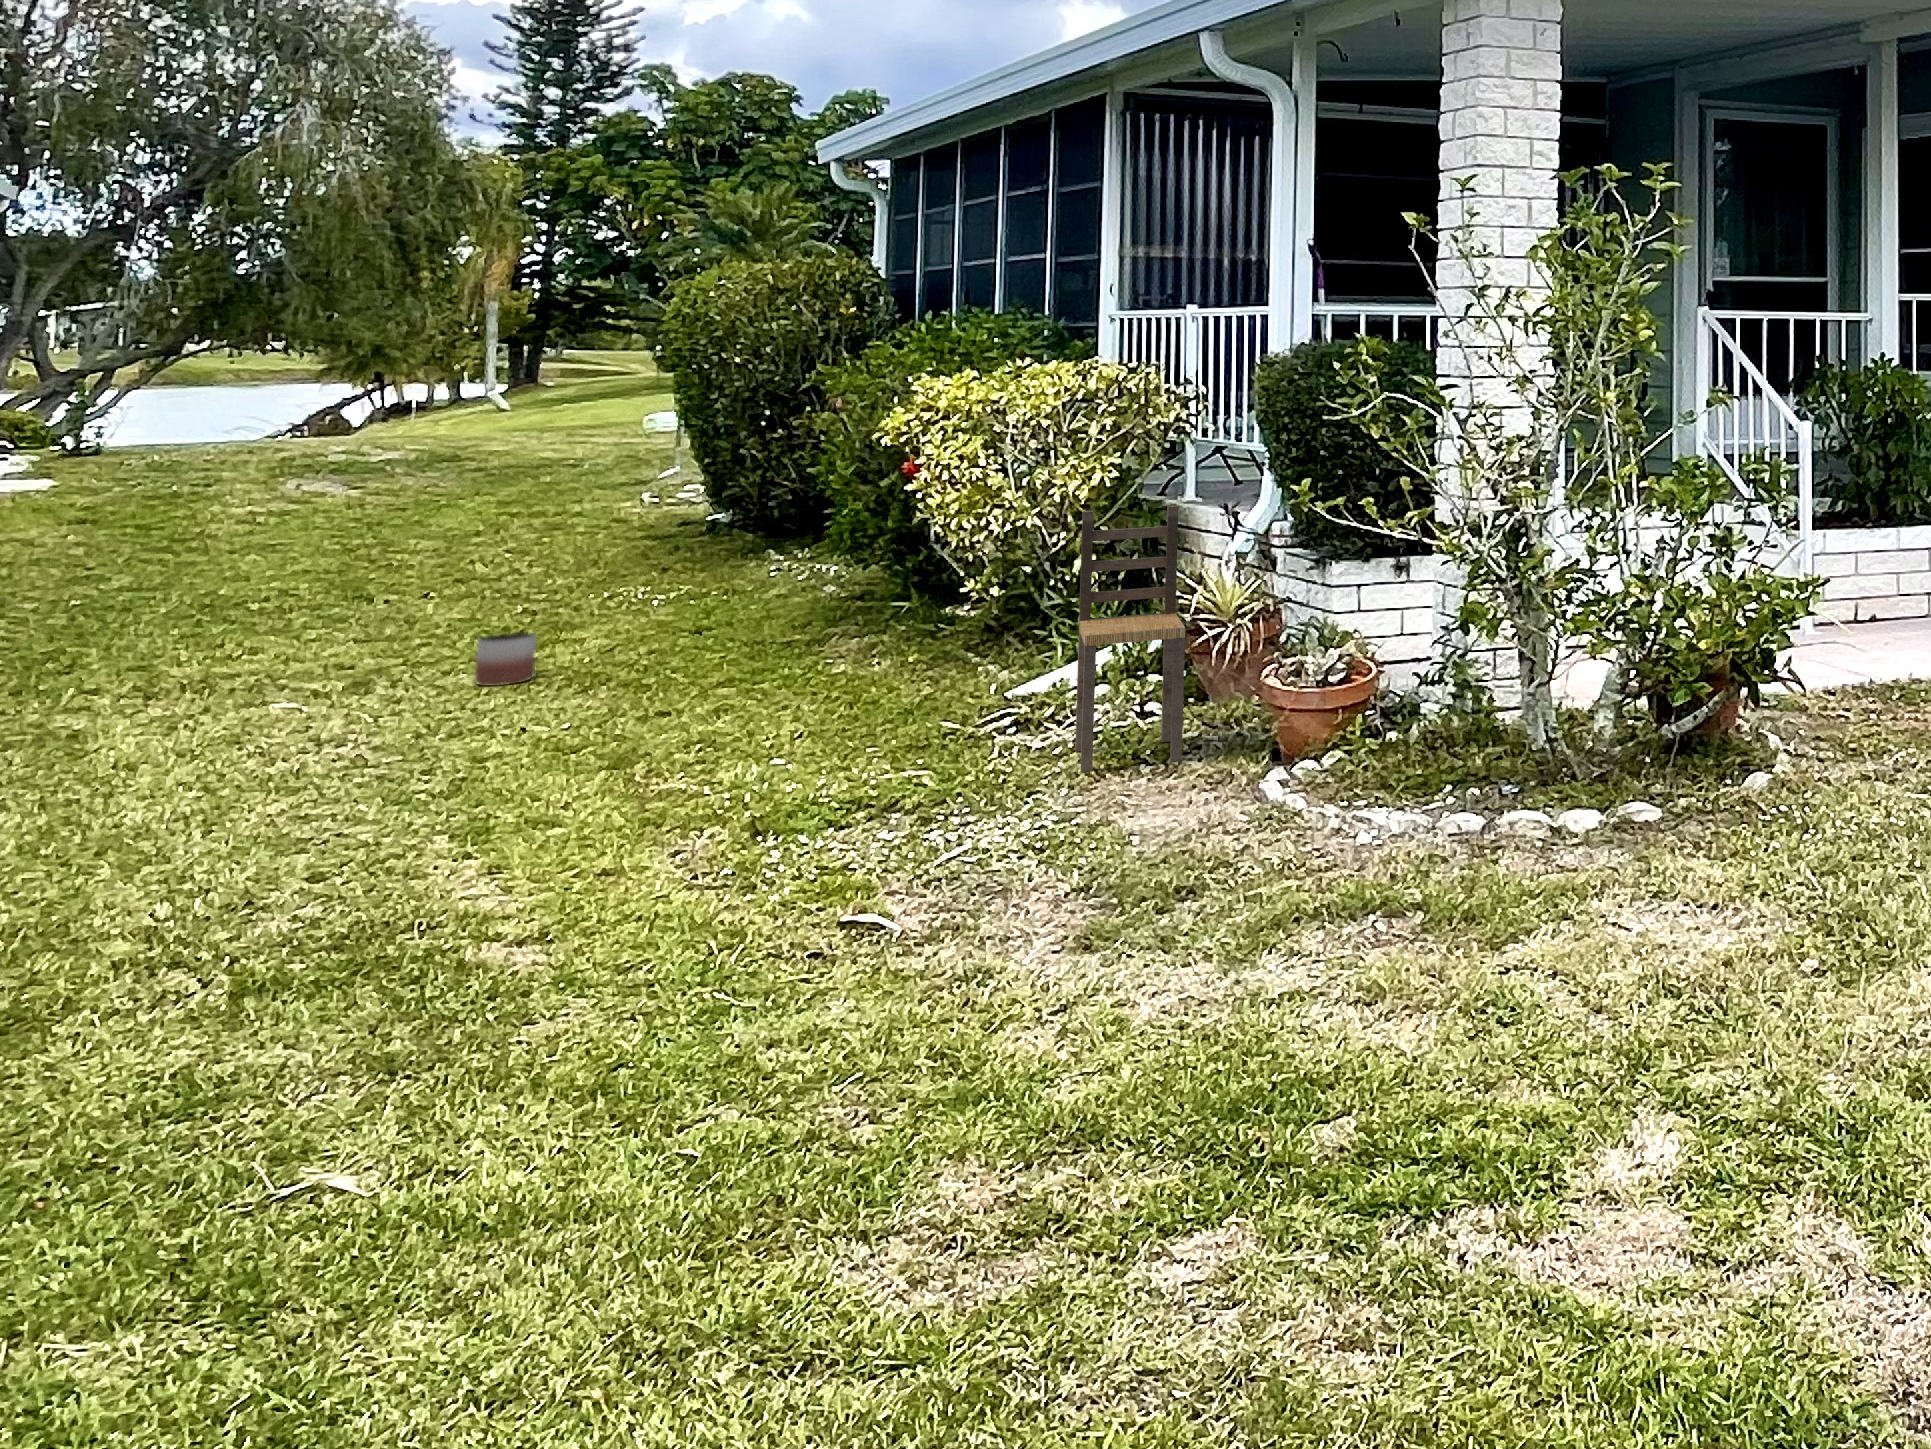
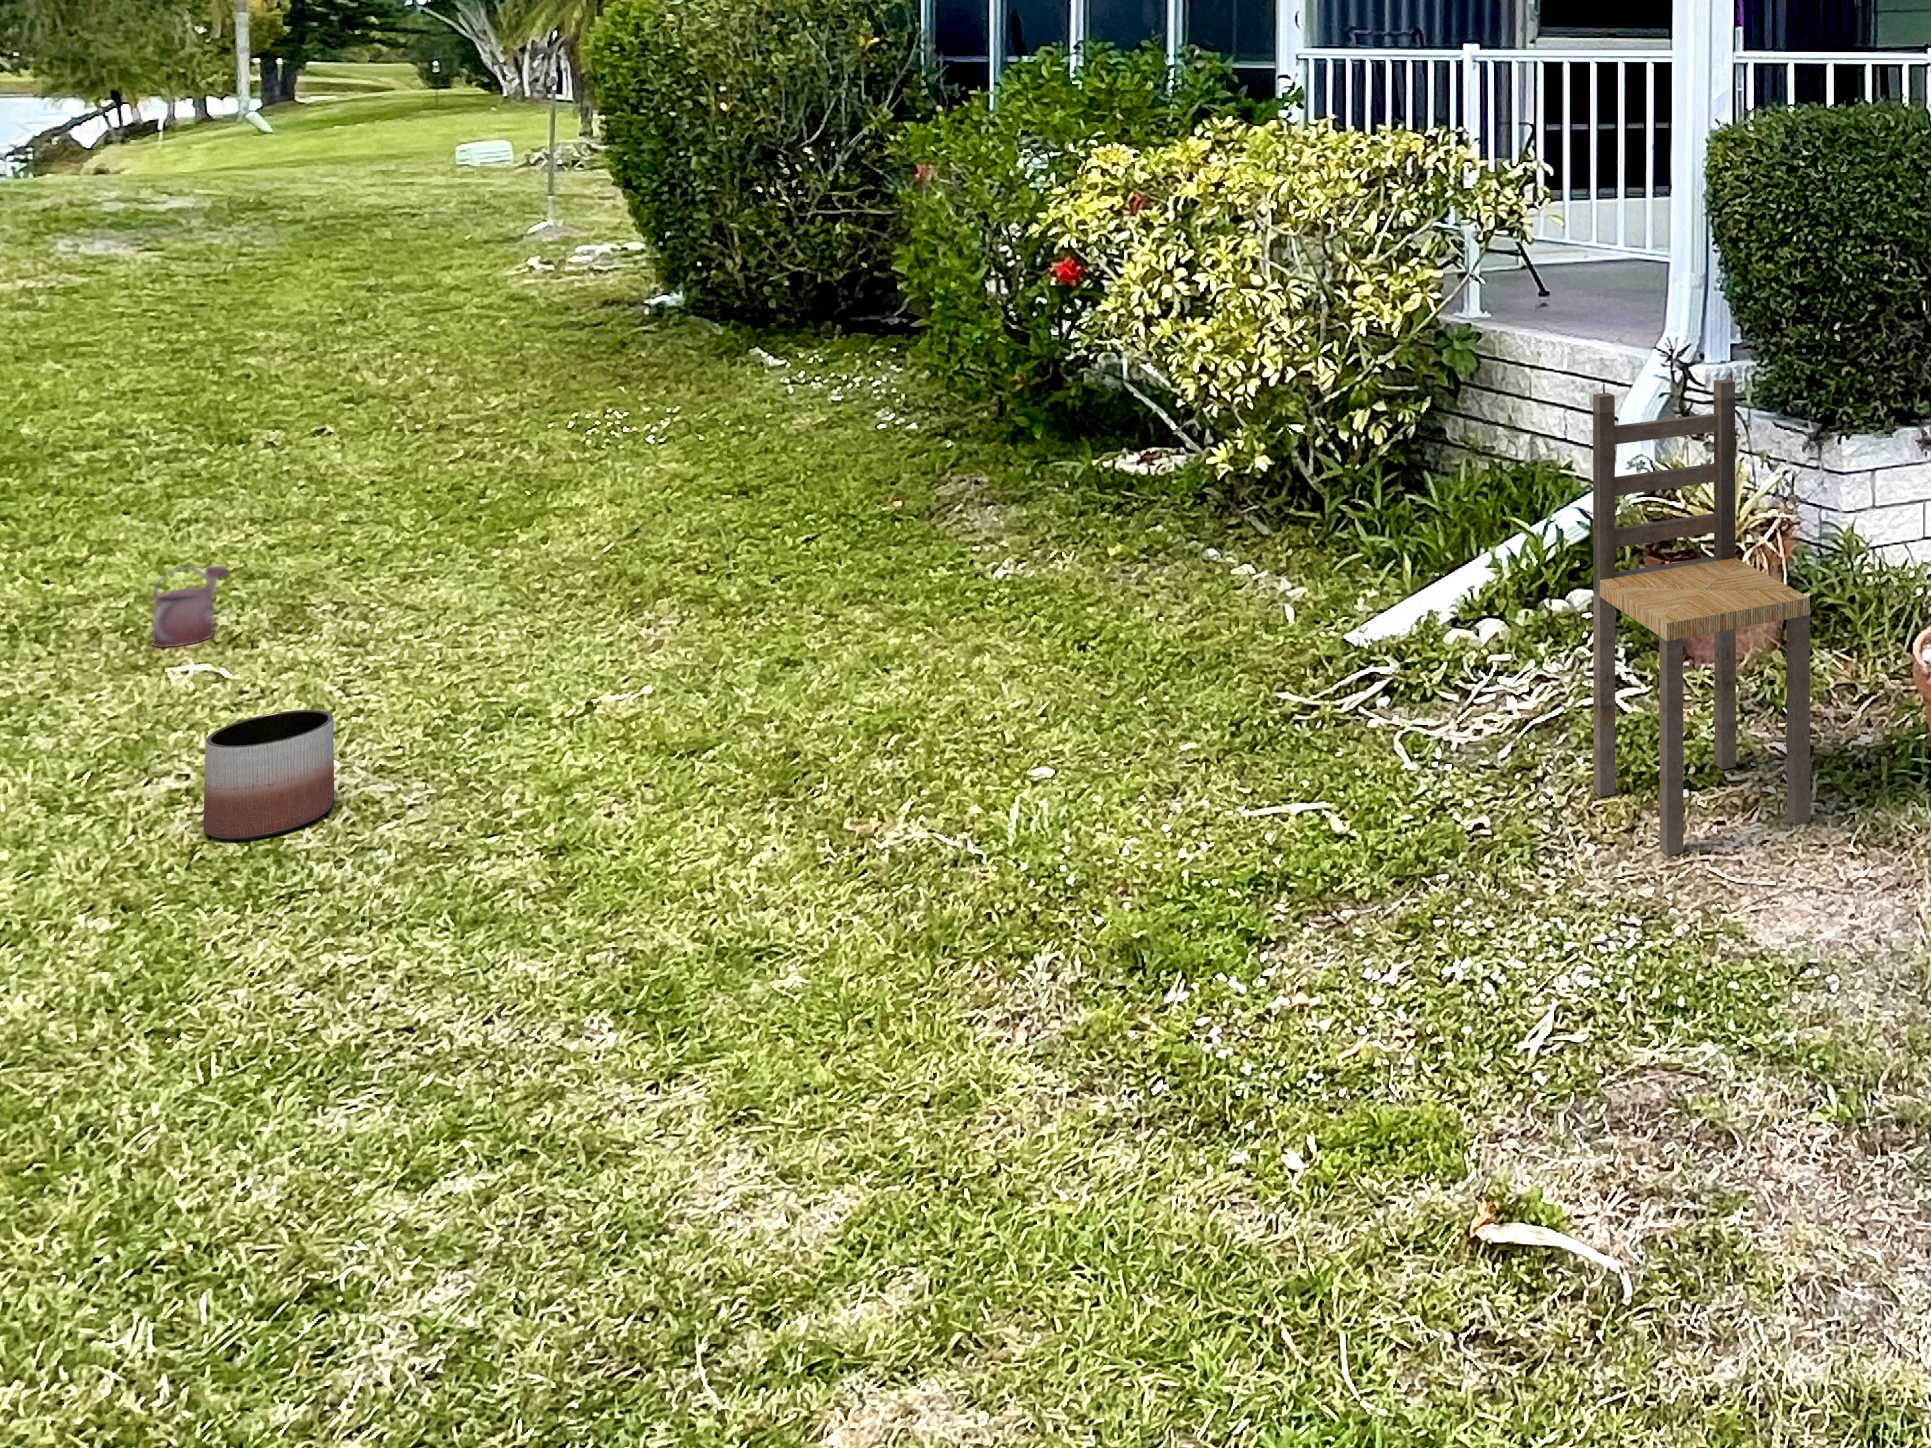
planter: present [475,632,536,686] -> present [203,710,334,840]
watering can: none [288,649,342,699] -> present [152,566,229,648]

